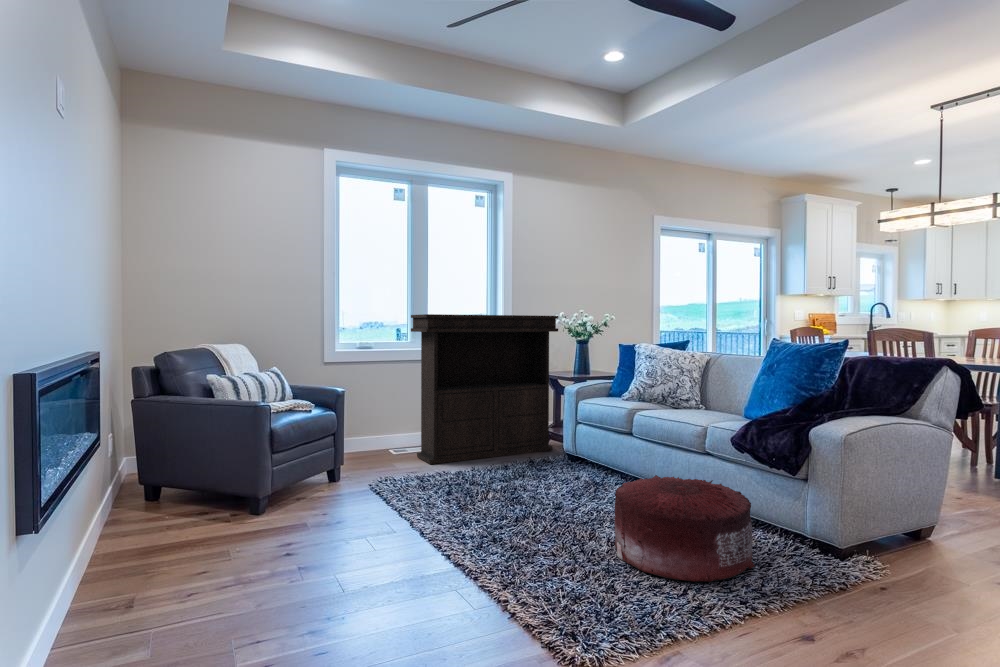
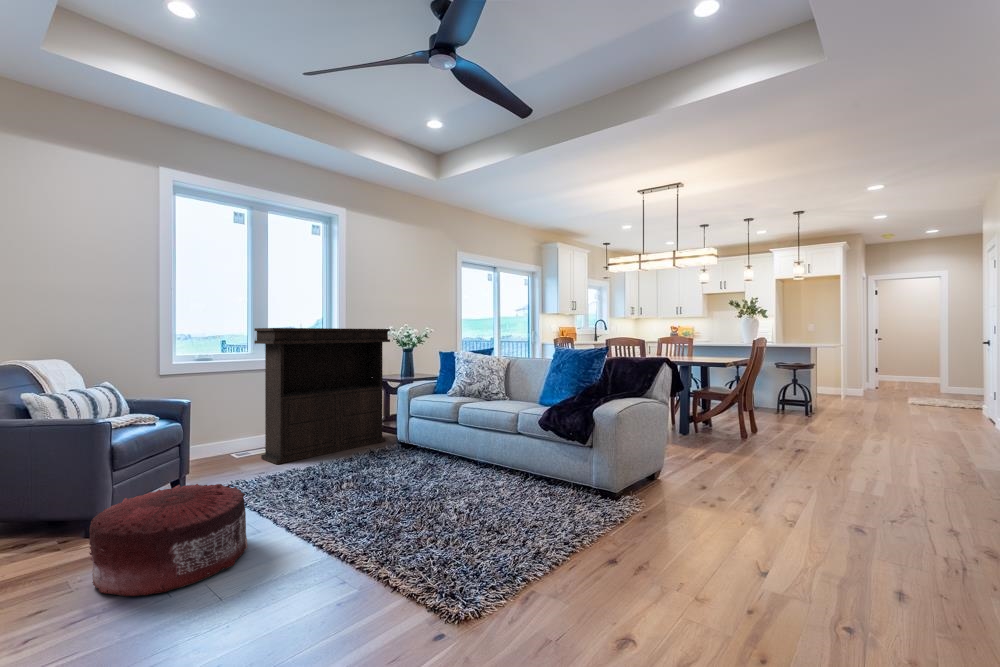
pouf: present [614,475,755,582] -> present [89,484,247,596]

